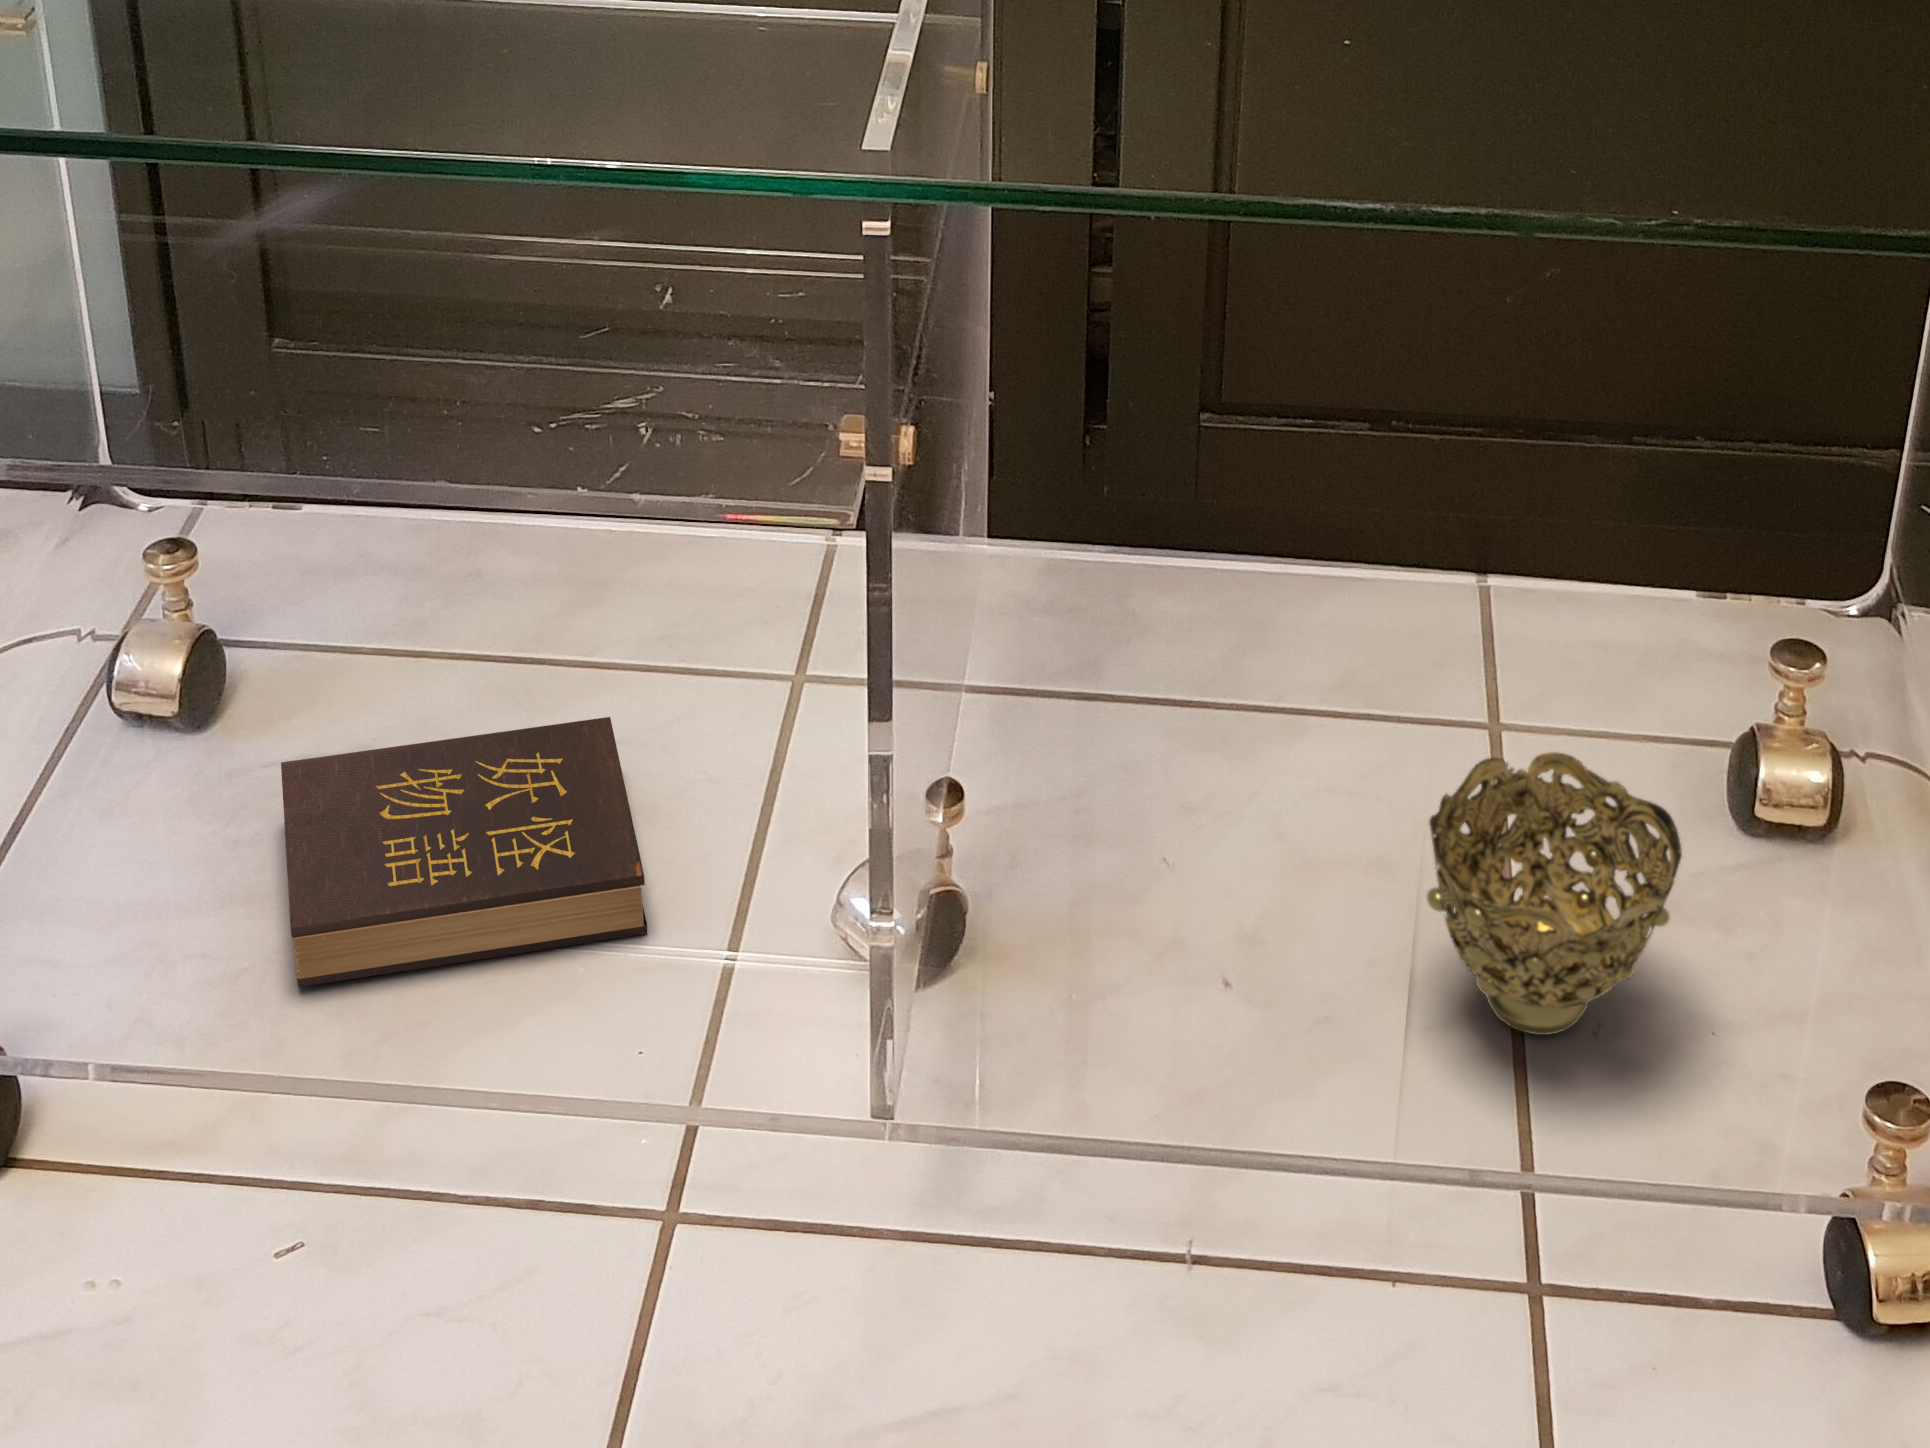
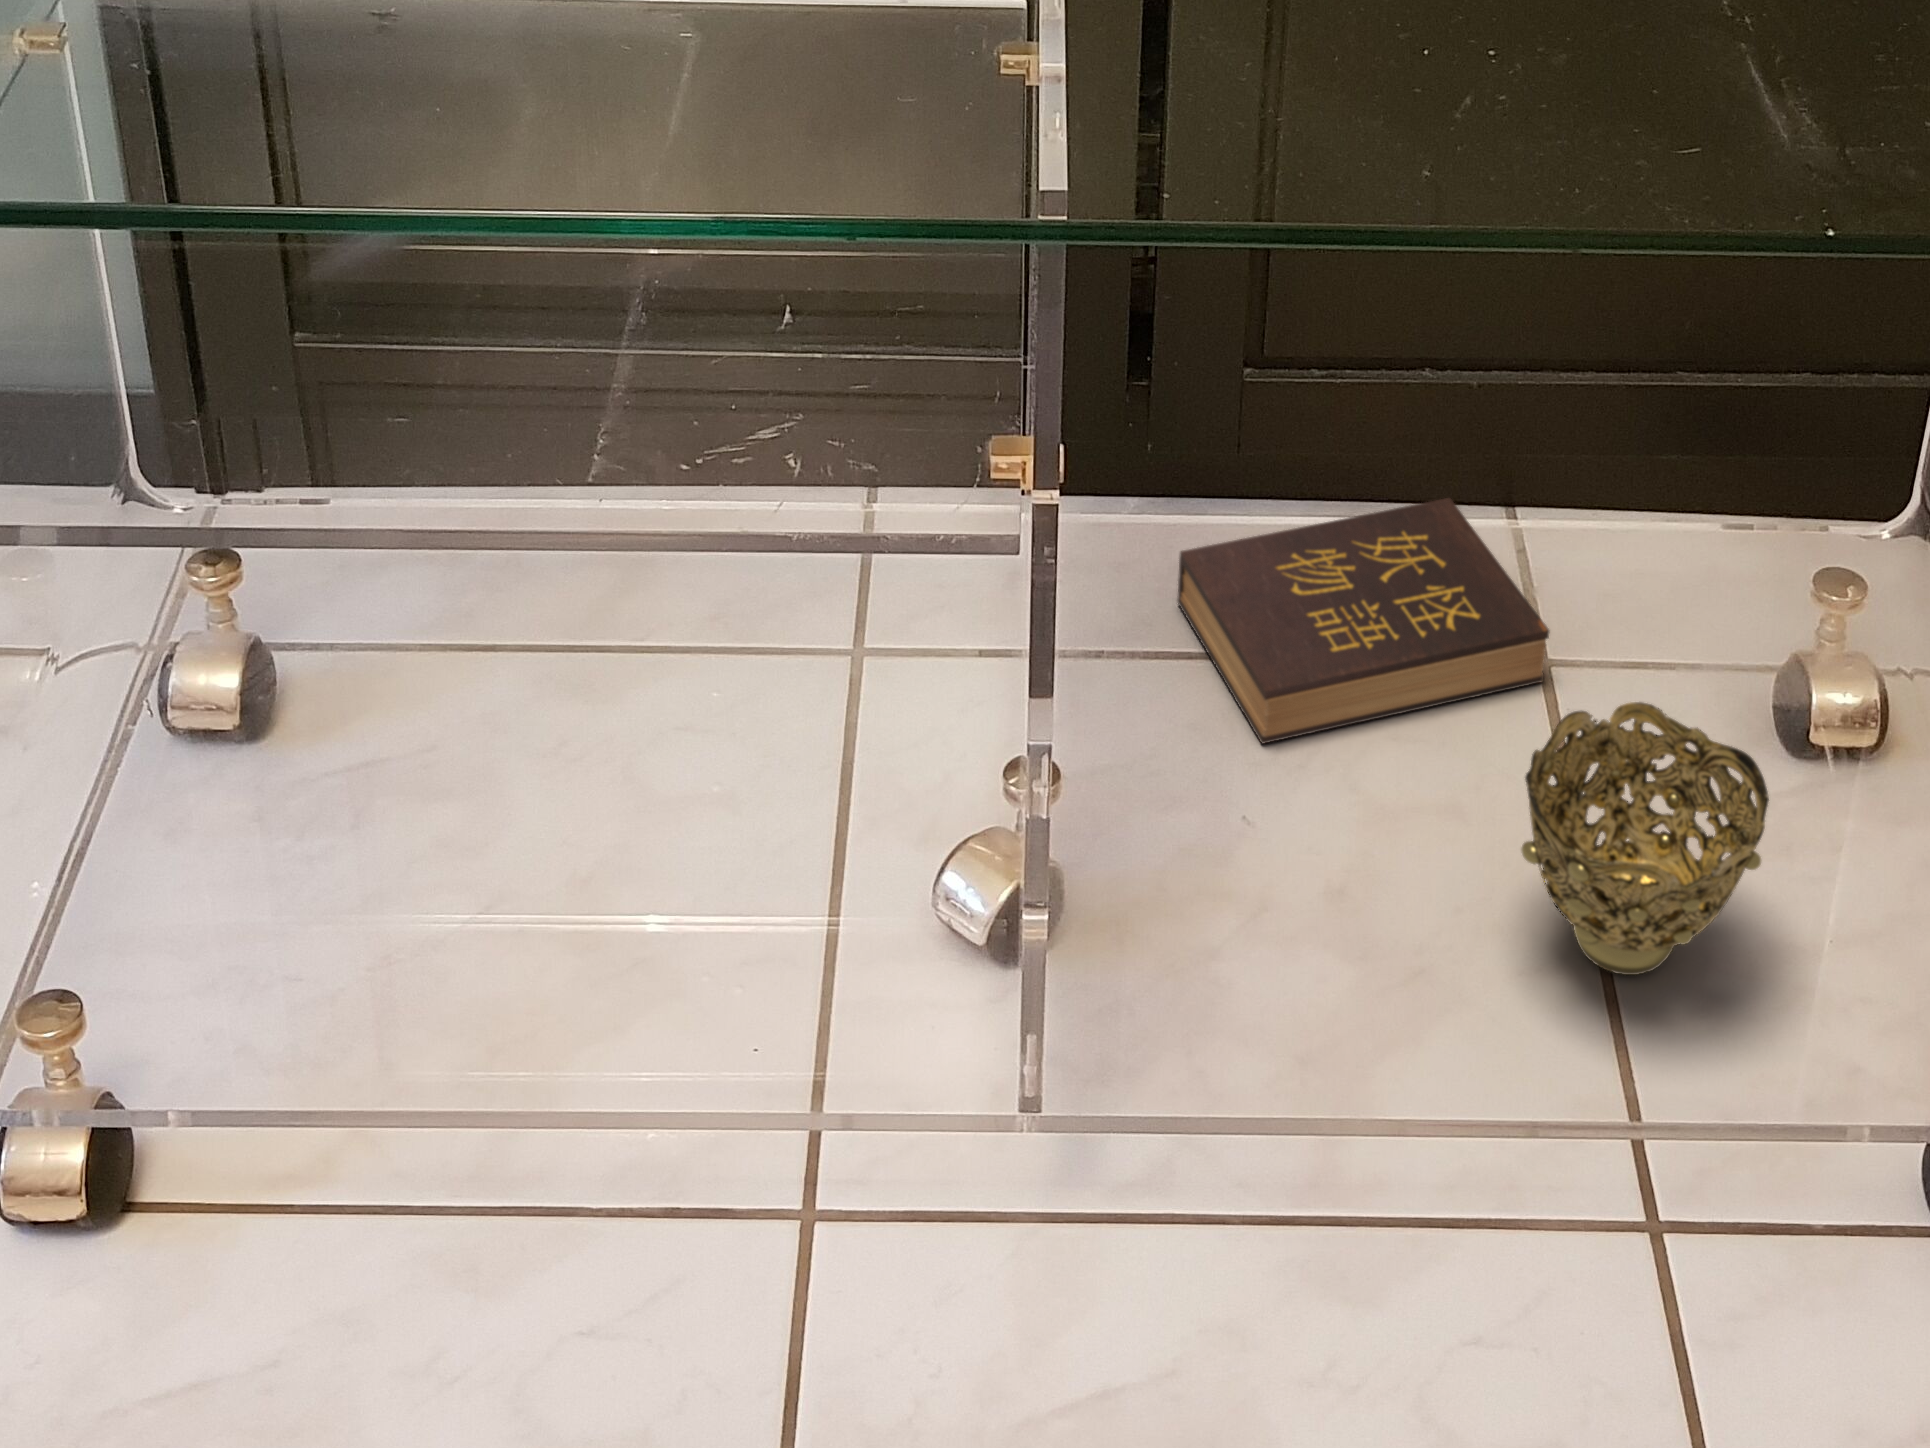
hardback book: present [281,717,647,987] -> present [1177,498,1549,743]

